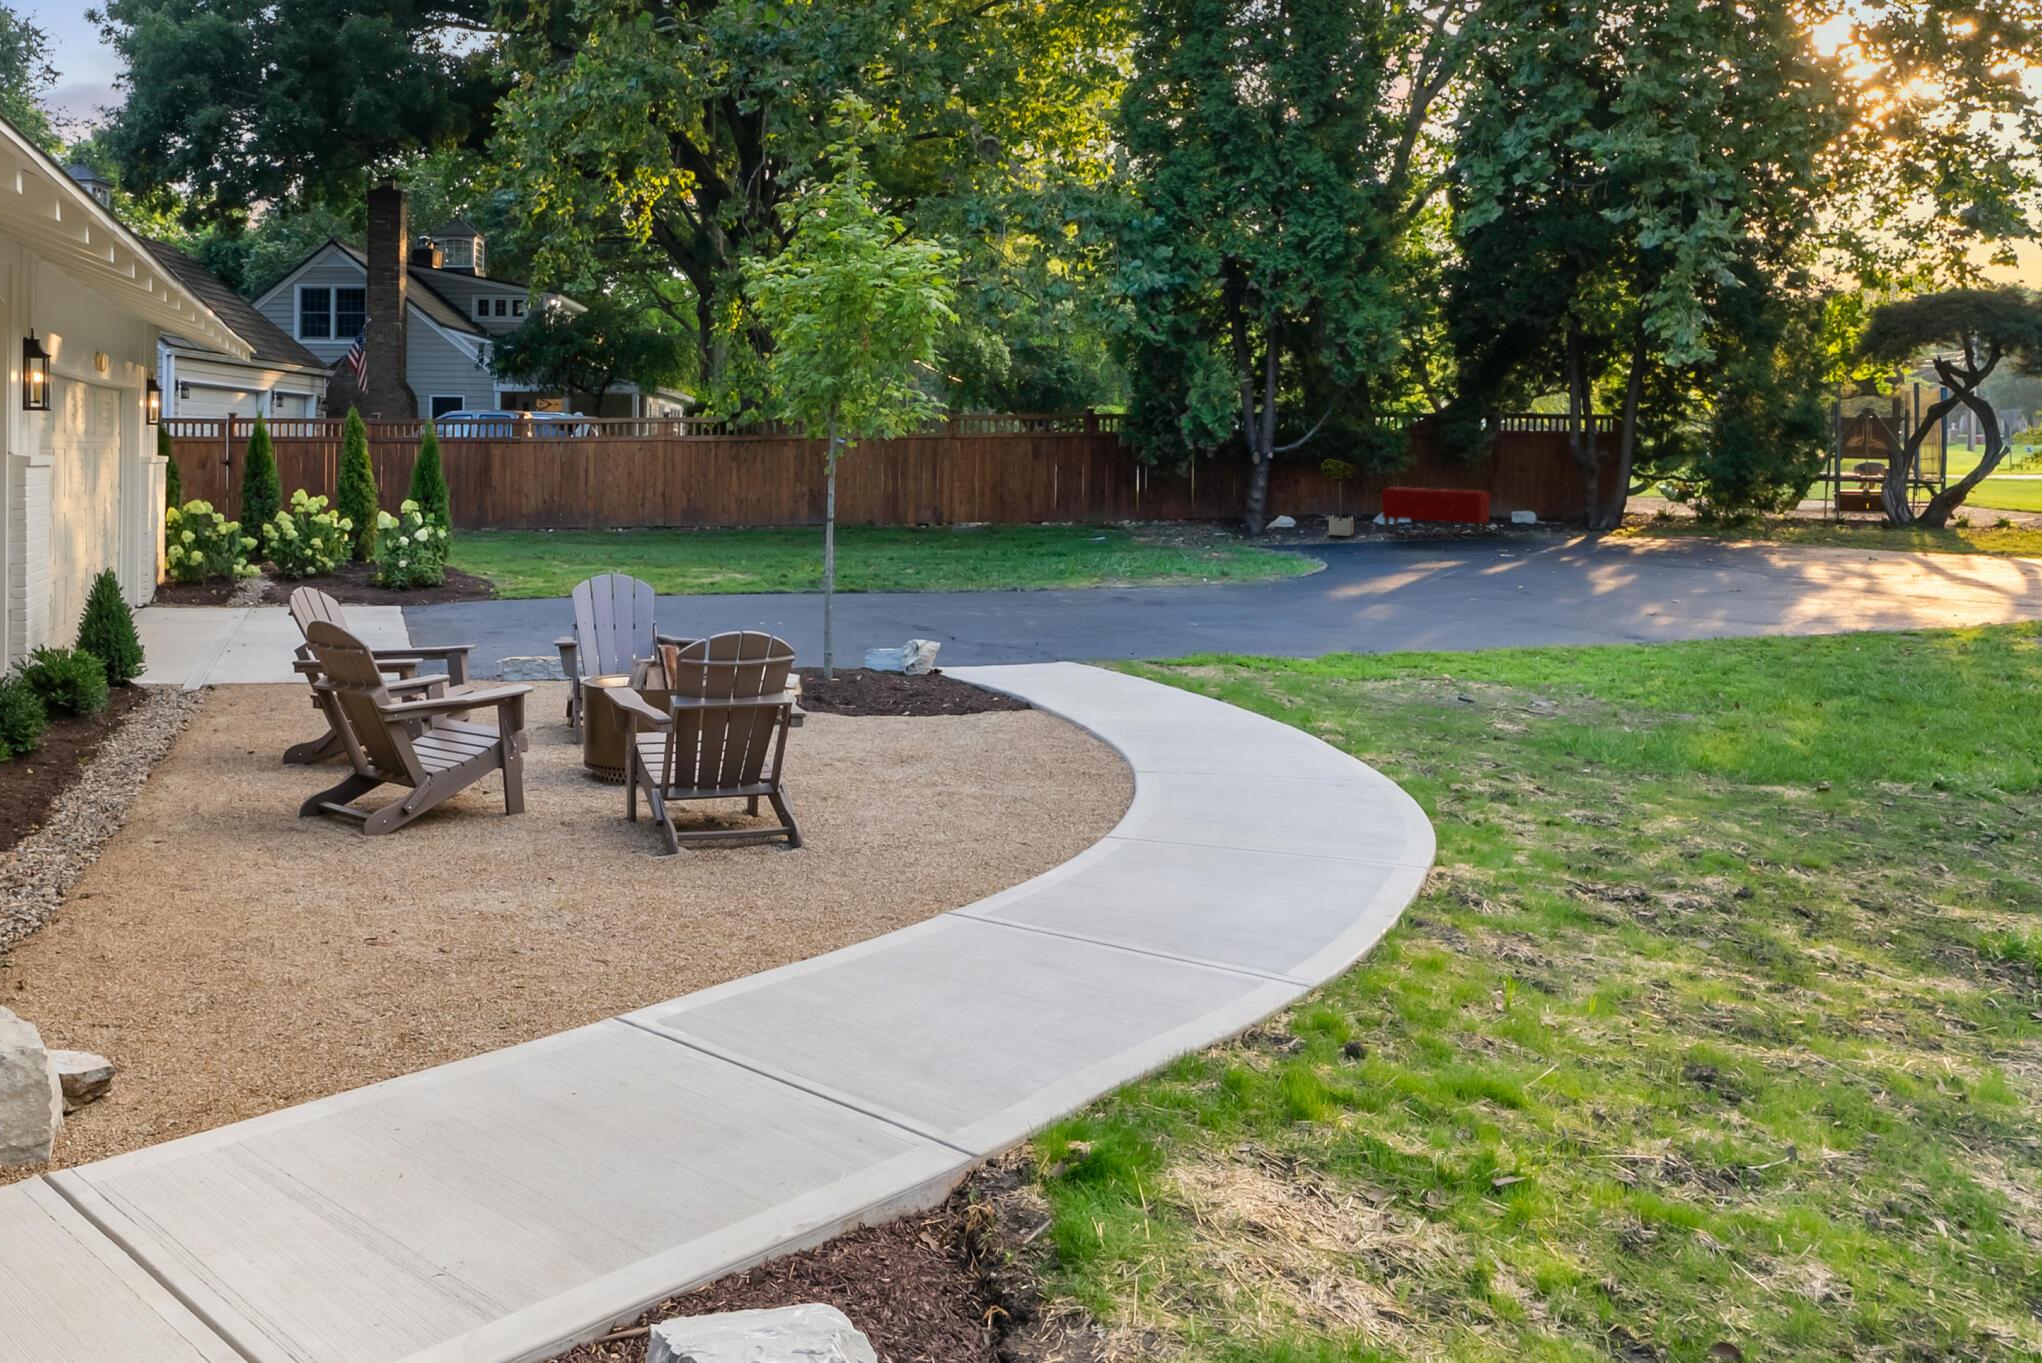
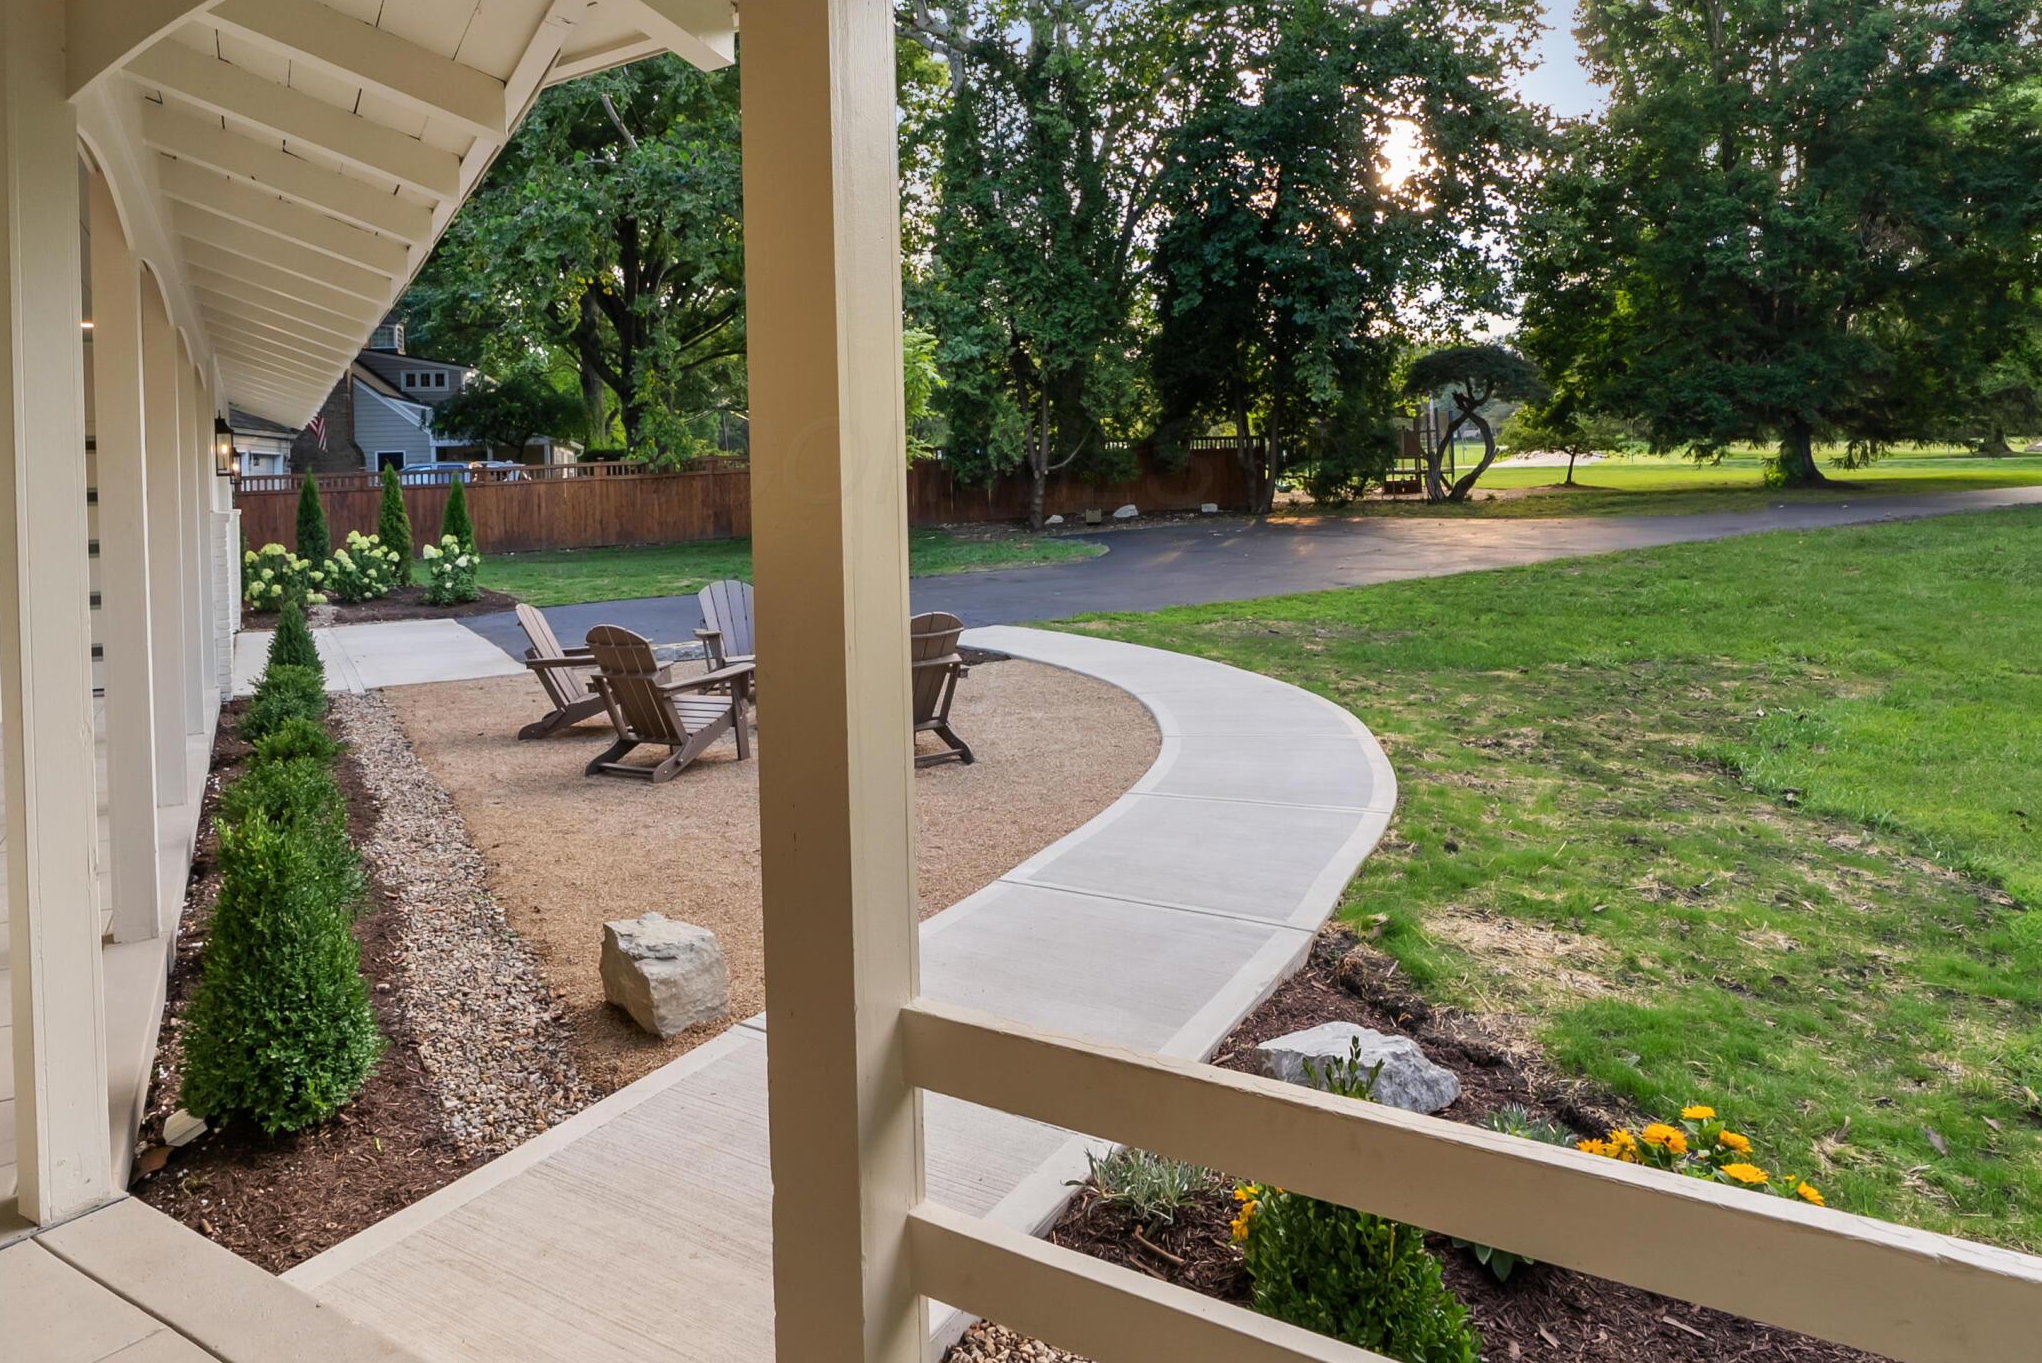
bench: present [1382,487,1490,536] -> none [1121,488,1187,519]

